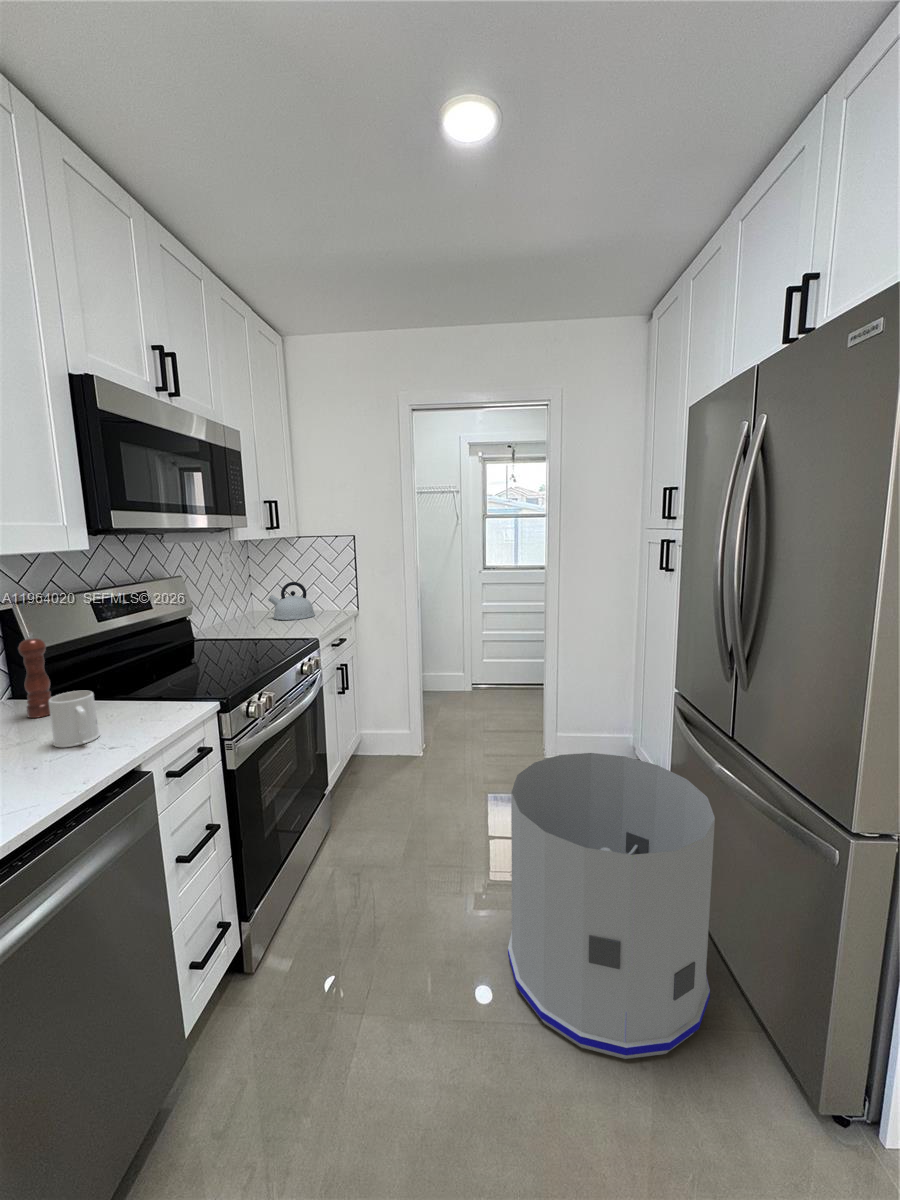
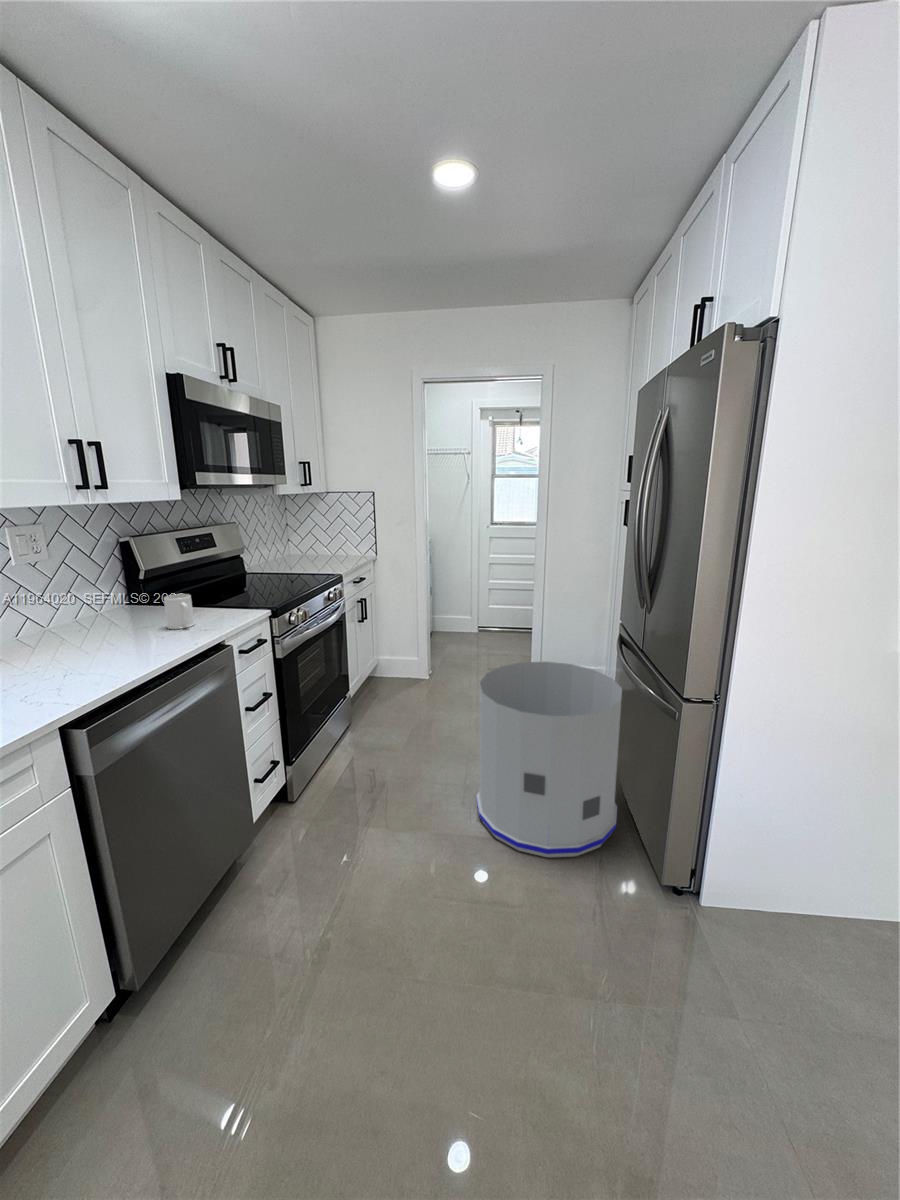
kettle: present [268,582,315,620] -> none [303,530,341,561]
pepper mill: present [18,632,52,718] -> none [136,556,160,615]

